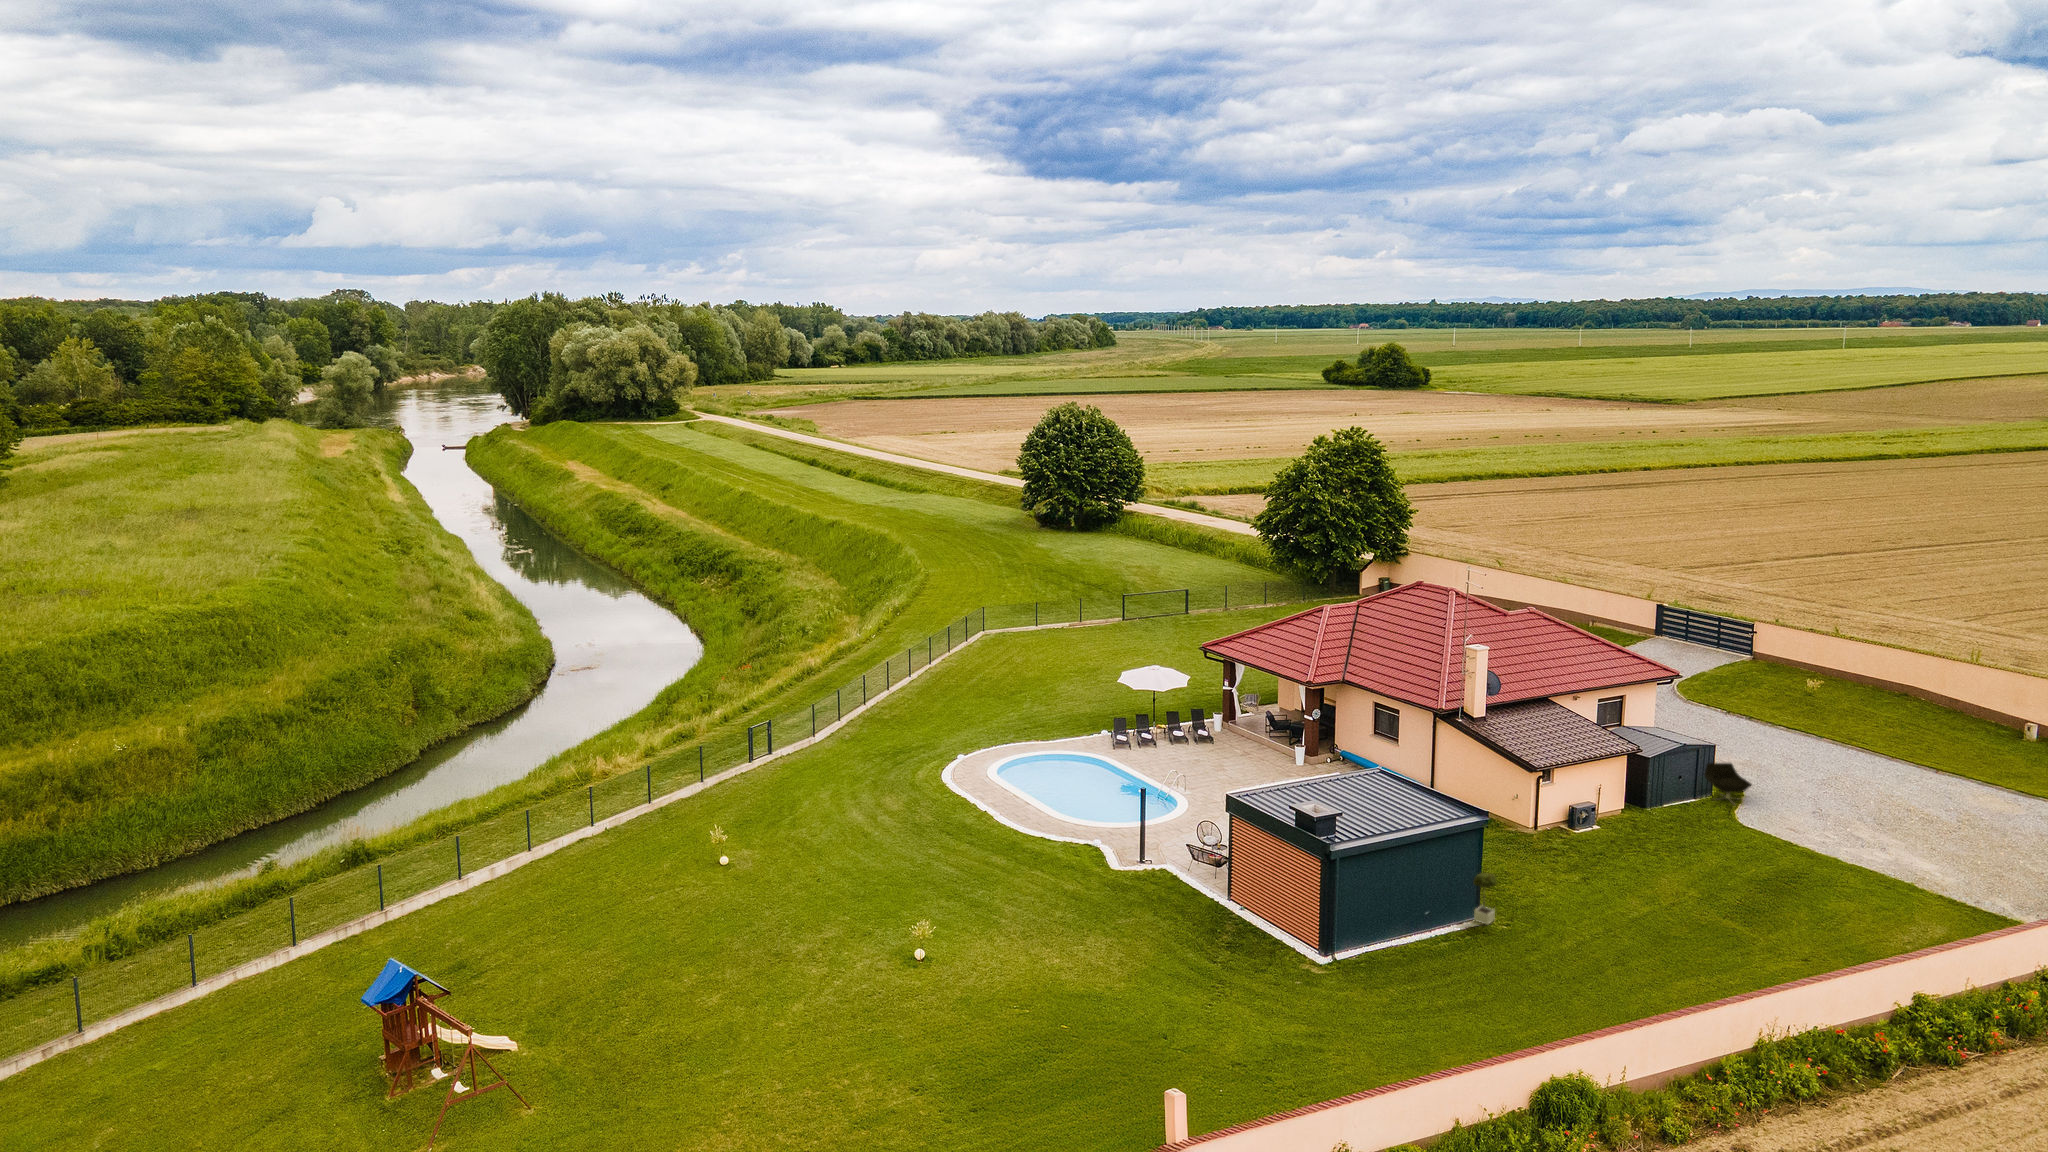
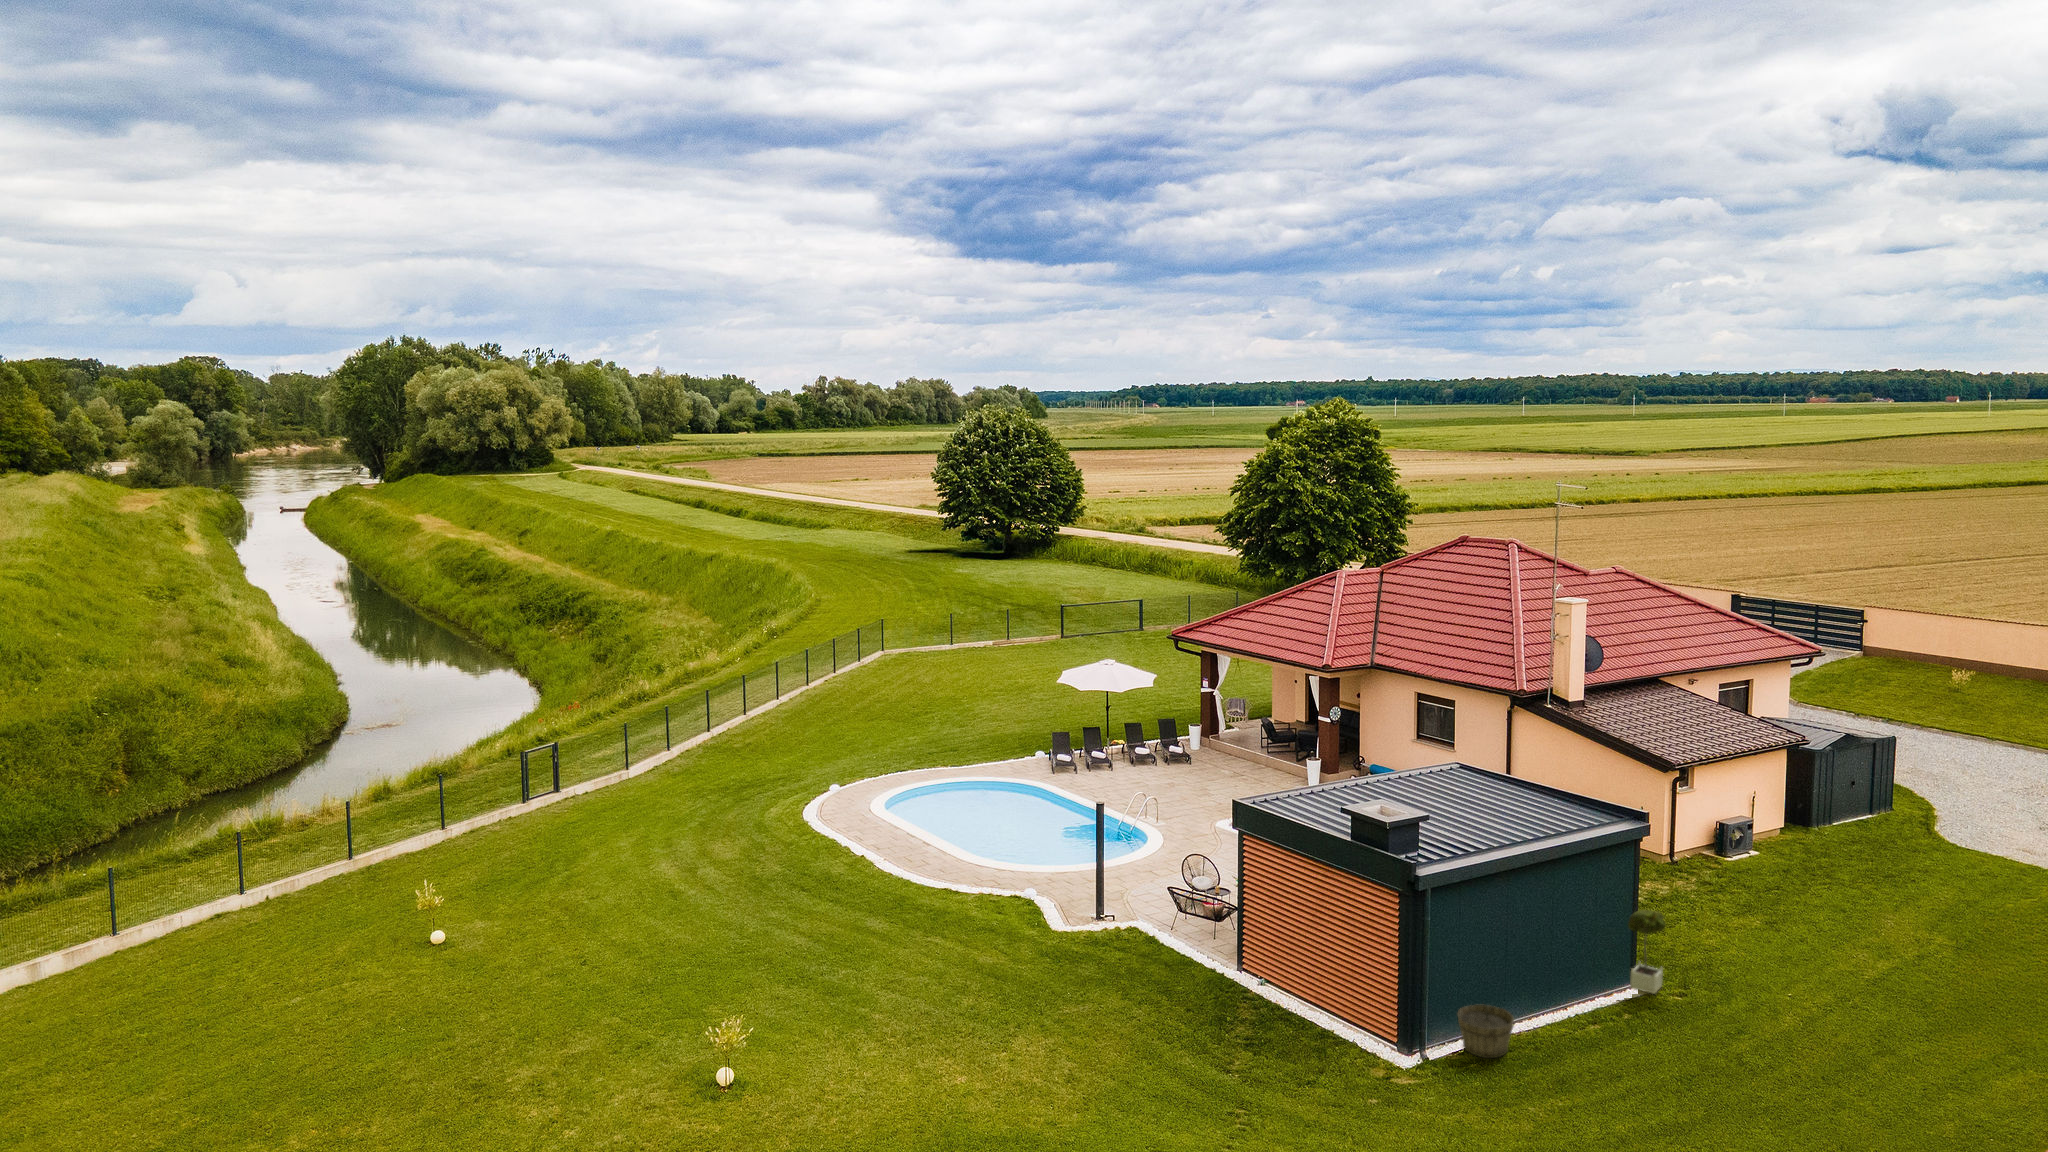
lounge chair: present [1704,763,1751,804] -> none [1887,758,1960,816]
wooden bucket: none [1356,927,1390,961] -> present [1458,1004,1514,1058]

